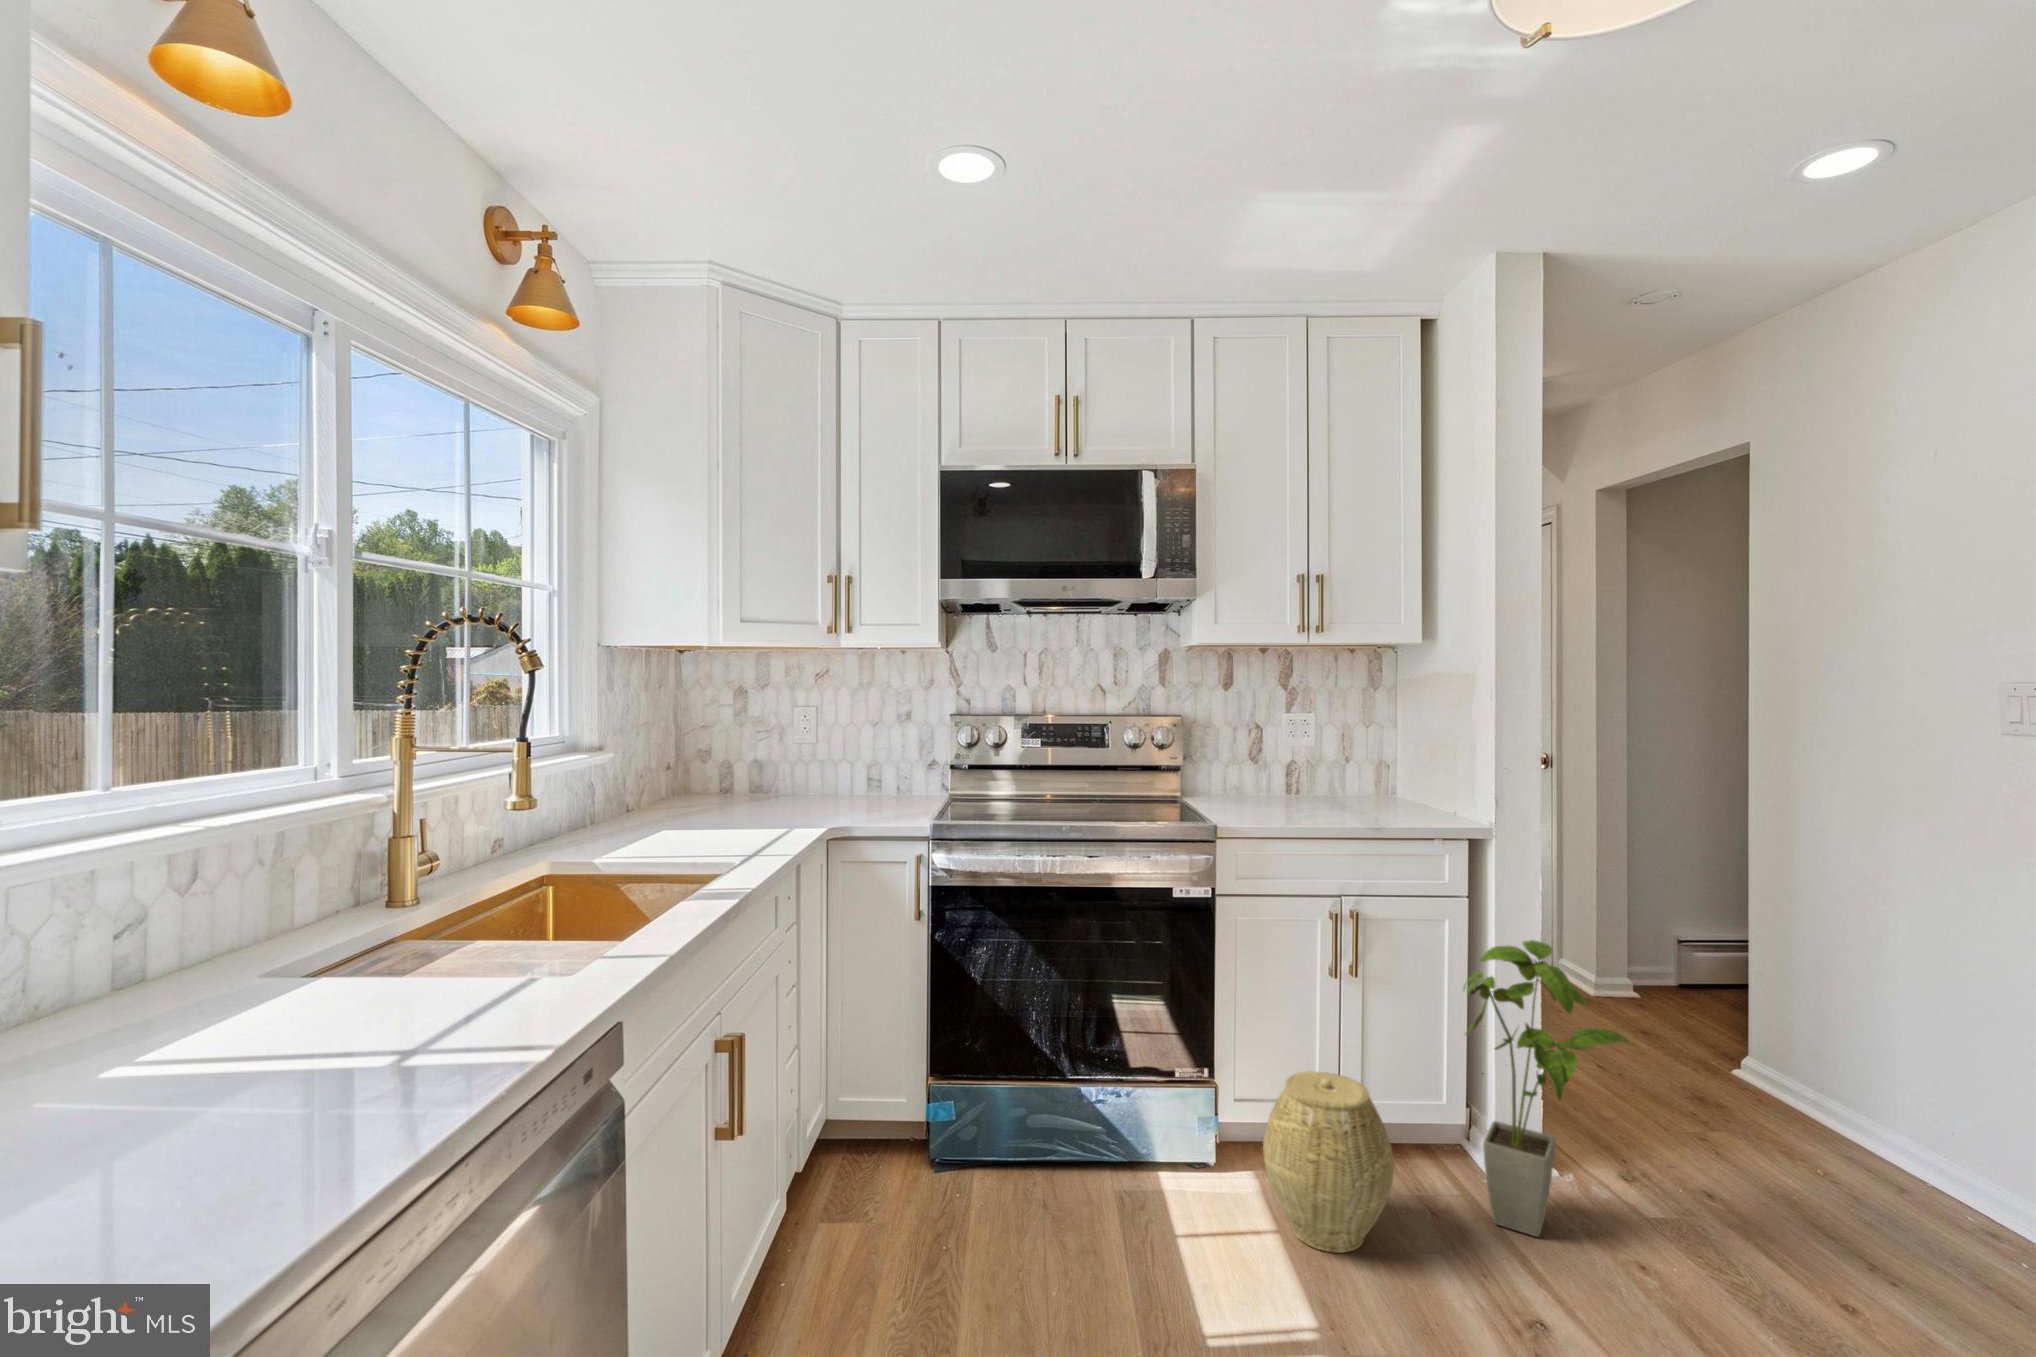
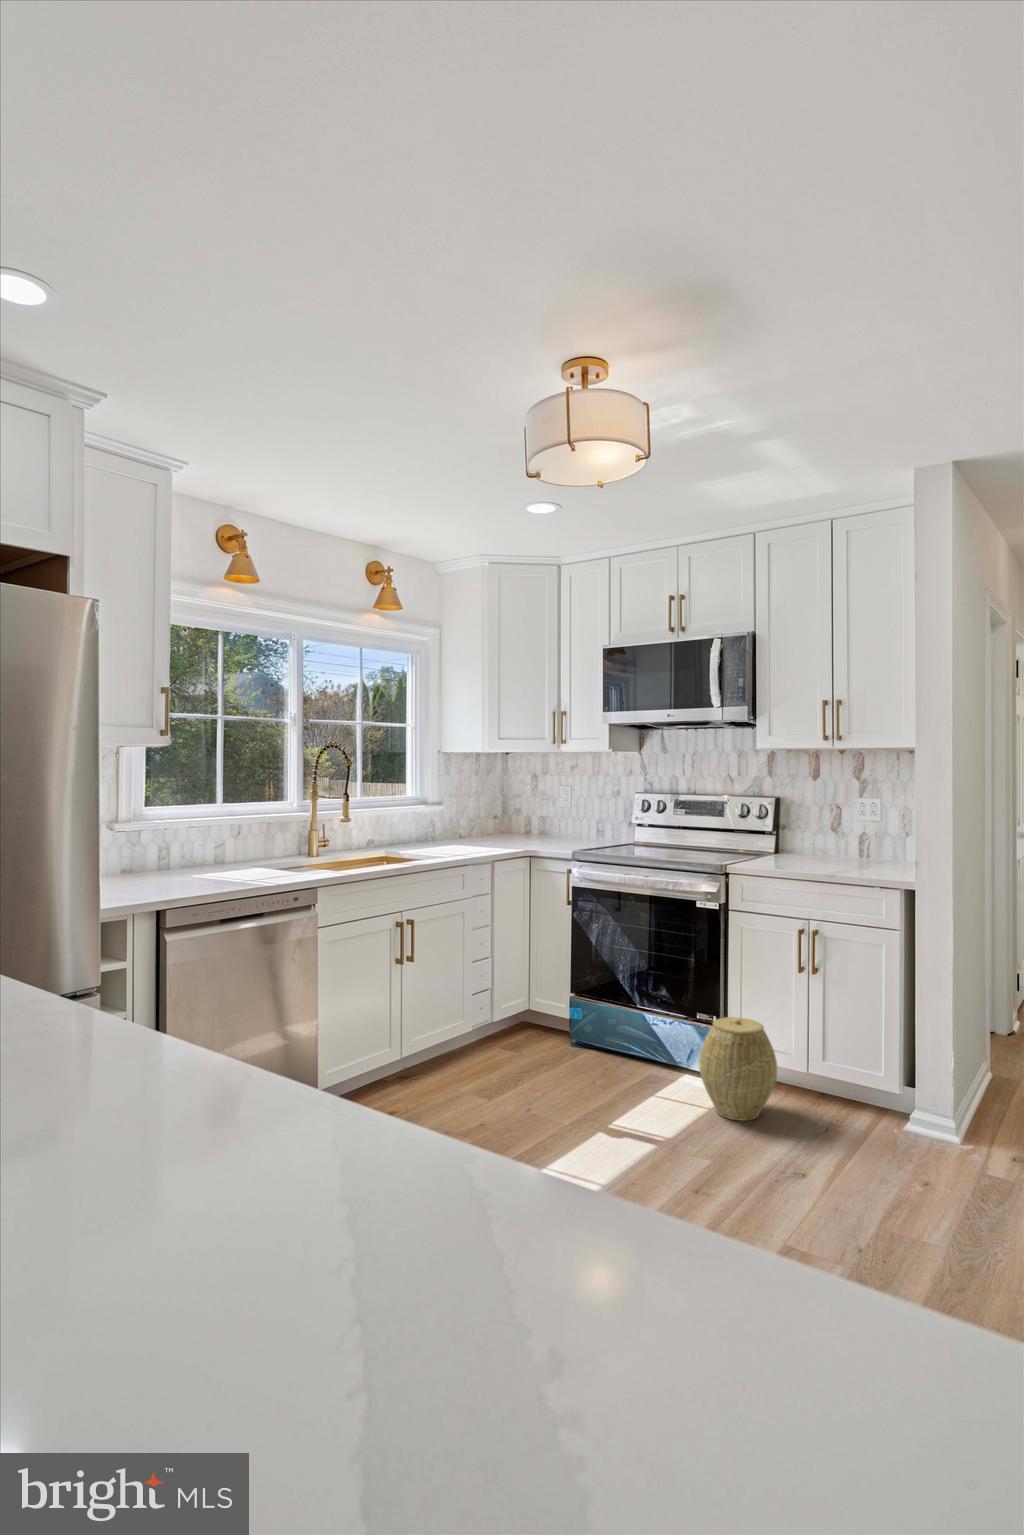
house plant: present [1465,940,1637,1237] -> none [827,950,937,1147]

